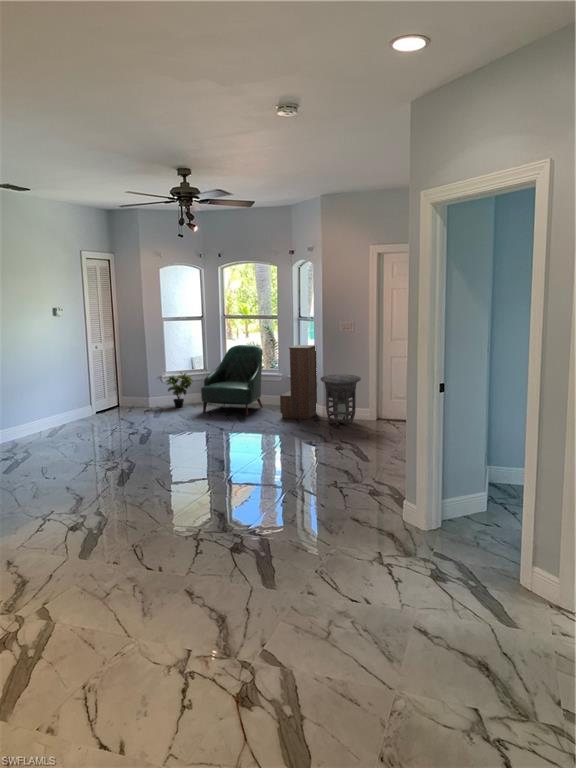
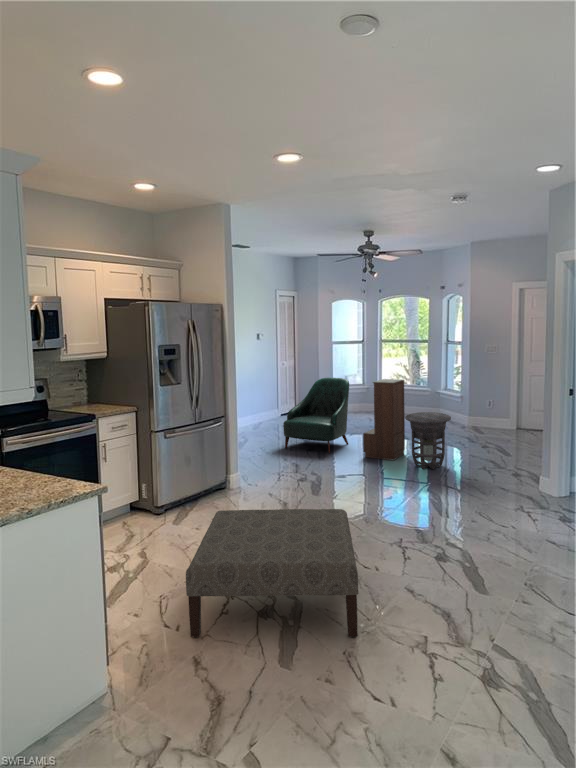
potted plant: present [166,372,193,407] -> none [251,404,278,441]
ottoman: none [172,457,325,575] -> present [186,509,358,638]

